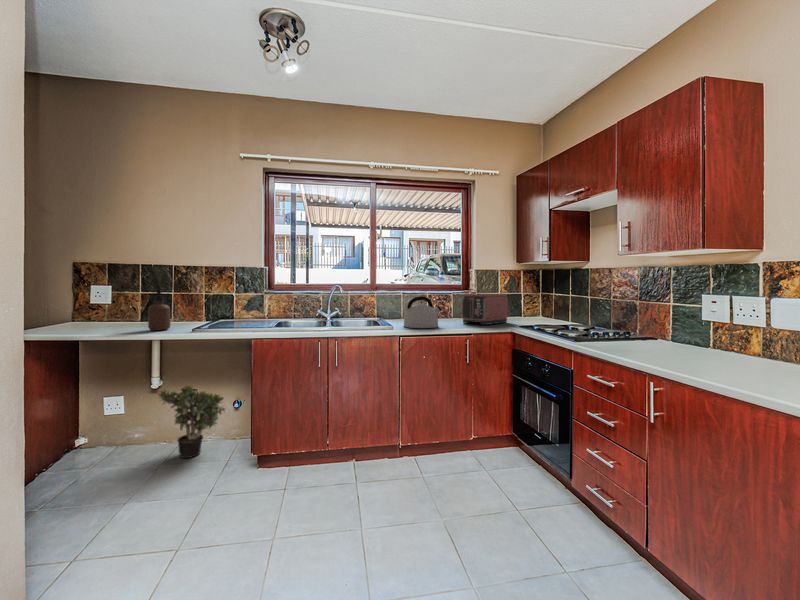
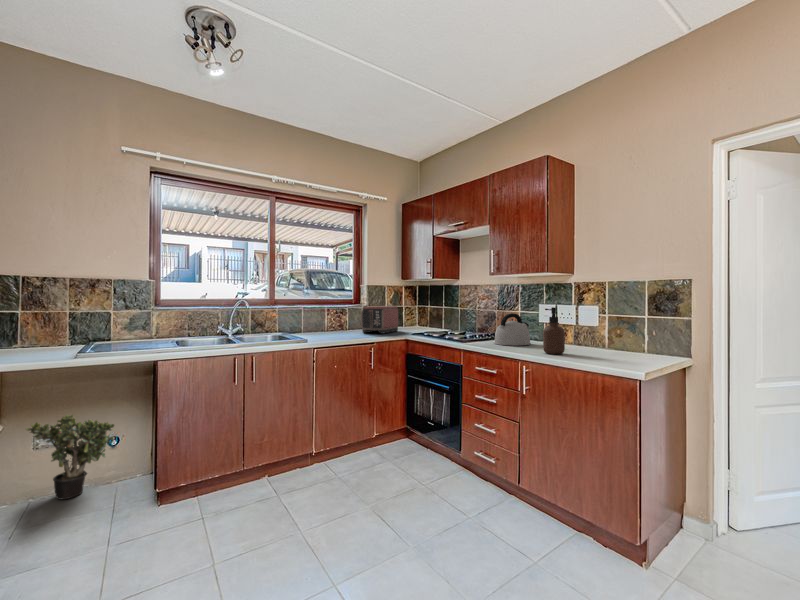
soap dispenser: present [148,287,170,330] -> present [543,307,565,354]
kettle: present [404,296,441,328] -> present [495,313,531,345]

